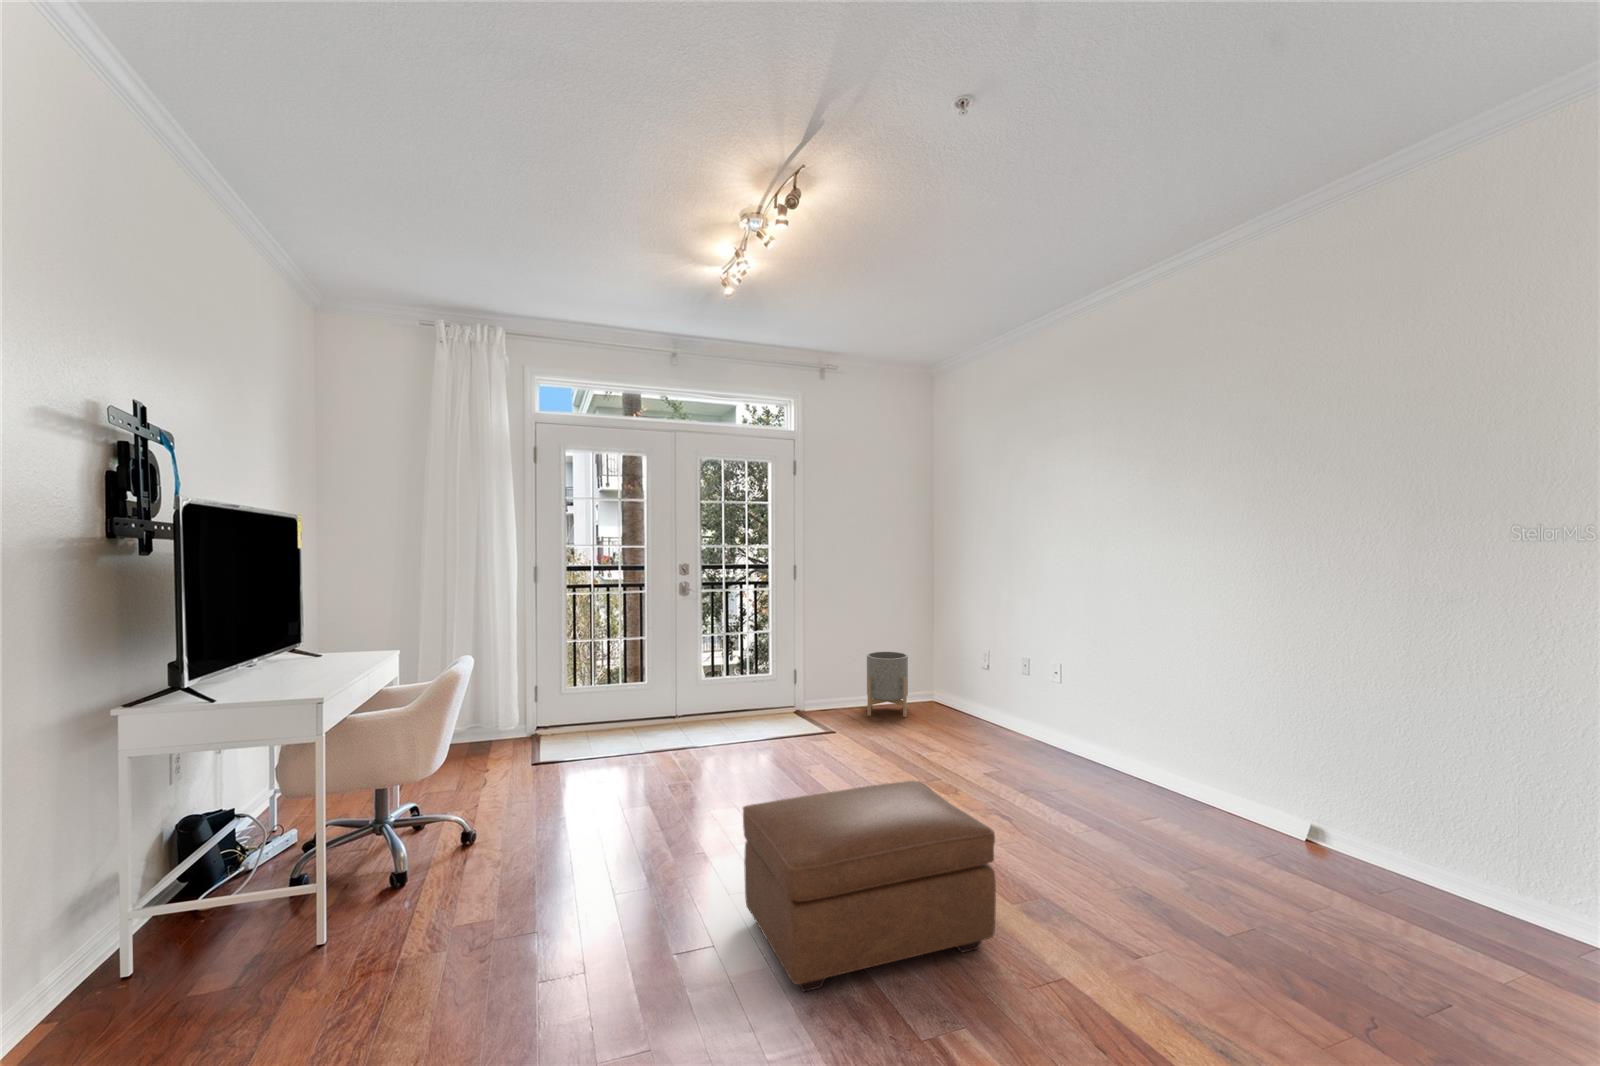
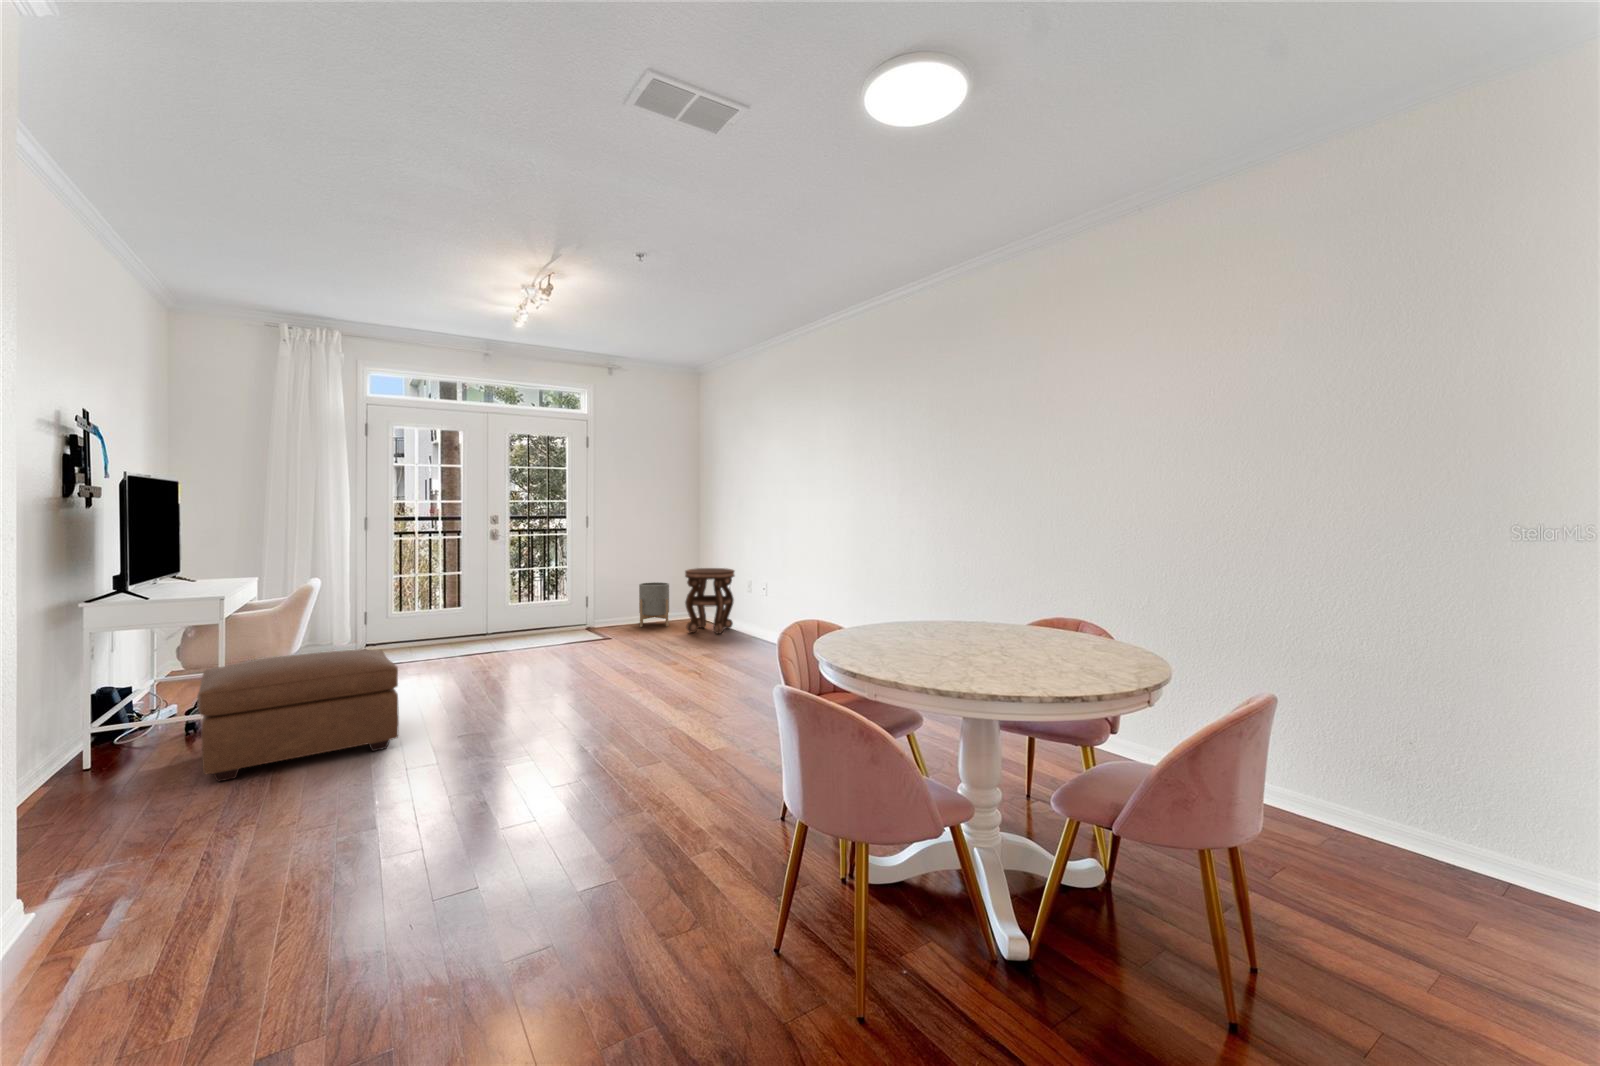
side table: none [930,637,1004,739] -> present [685,568,734,633]
ottoman: present [743,781,996,992] -> present [197,650,399,782]

